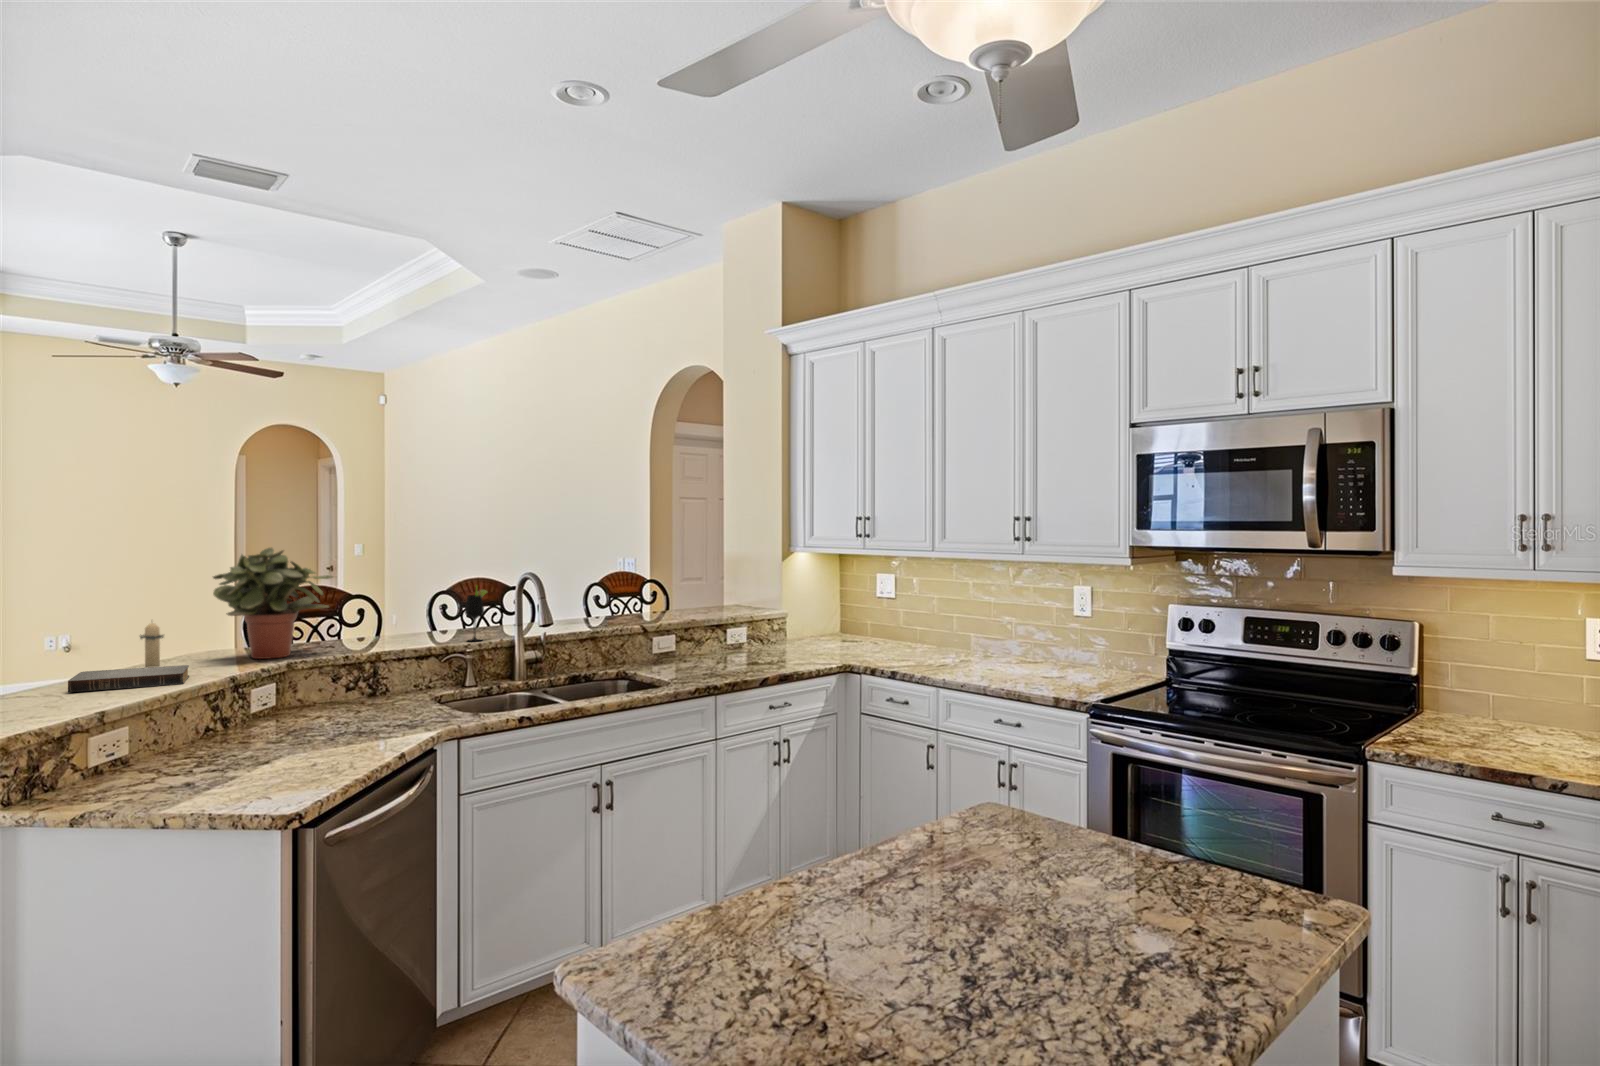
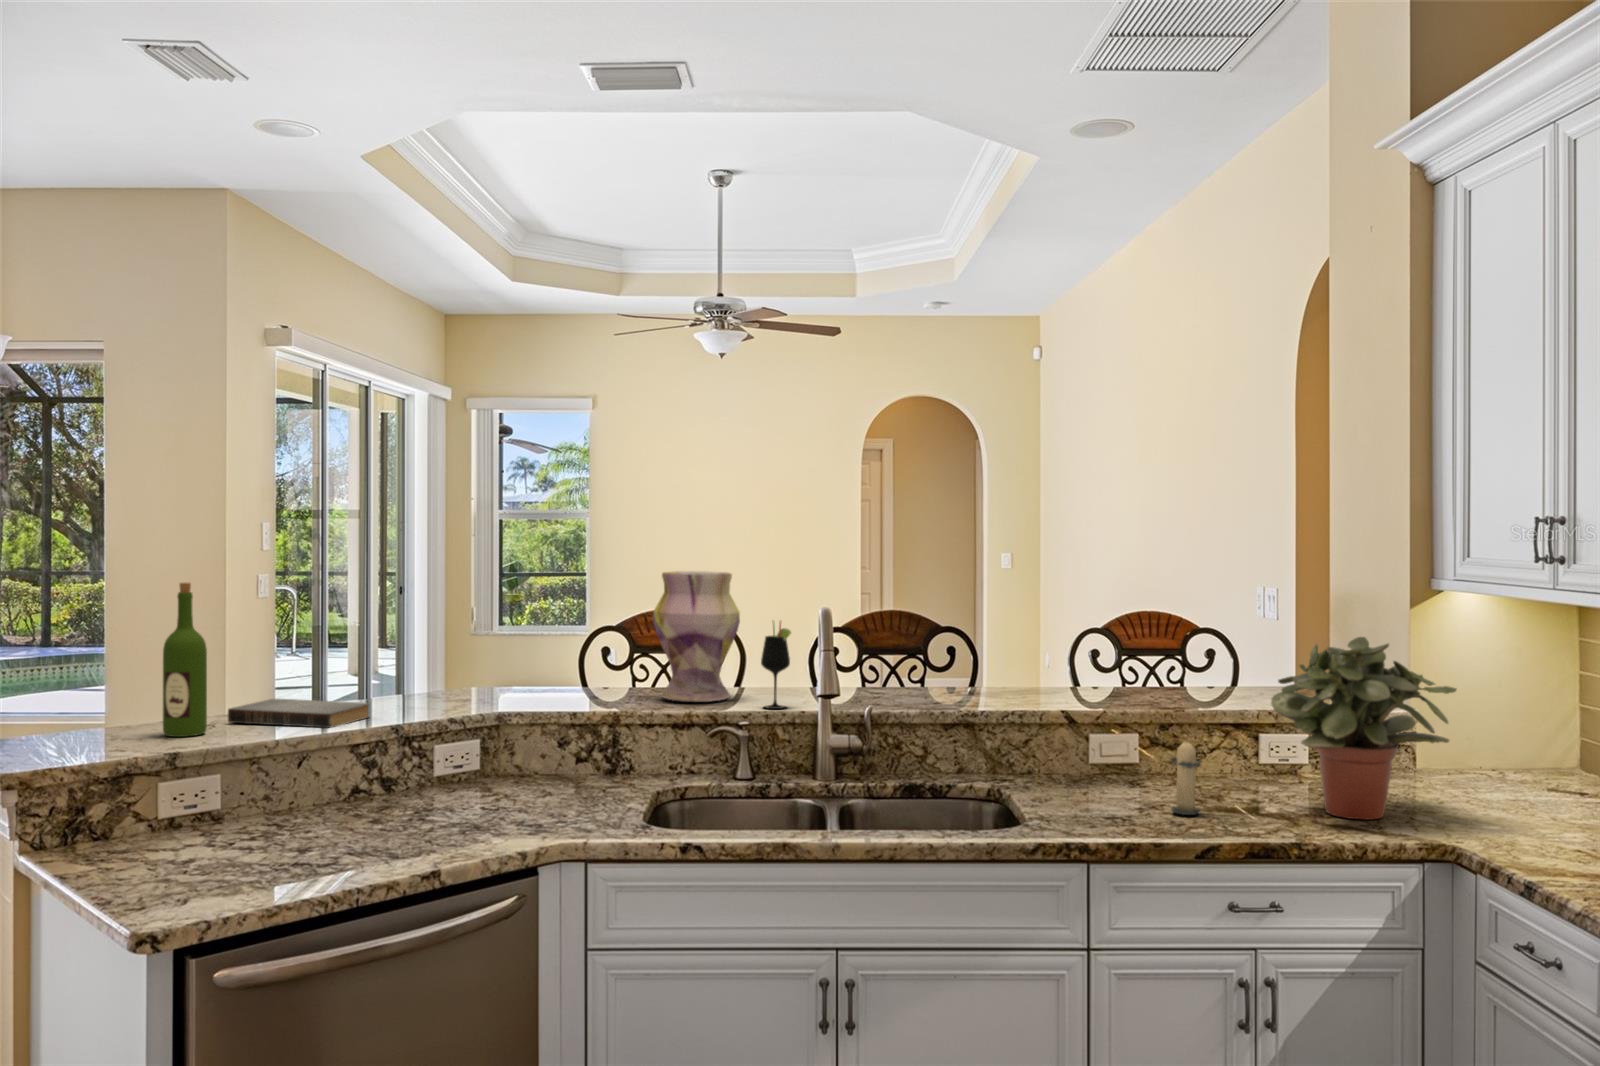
potted plant: present [213,547,333,659] -> present [1271,637,1457,820]
vase: none [372,557,435,644] -> present [653,571,740,702]
wine bottle: none [38,575,81,705] -> present [163,582,207,737]
candle: present [140,623,164,667] -> present [1171,742,1201,815]

